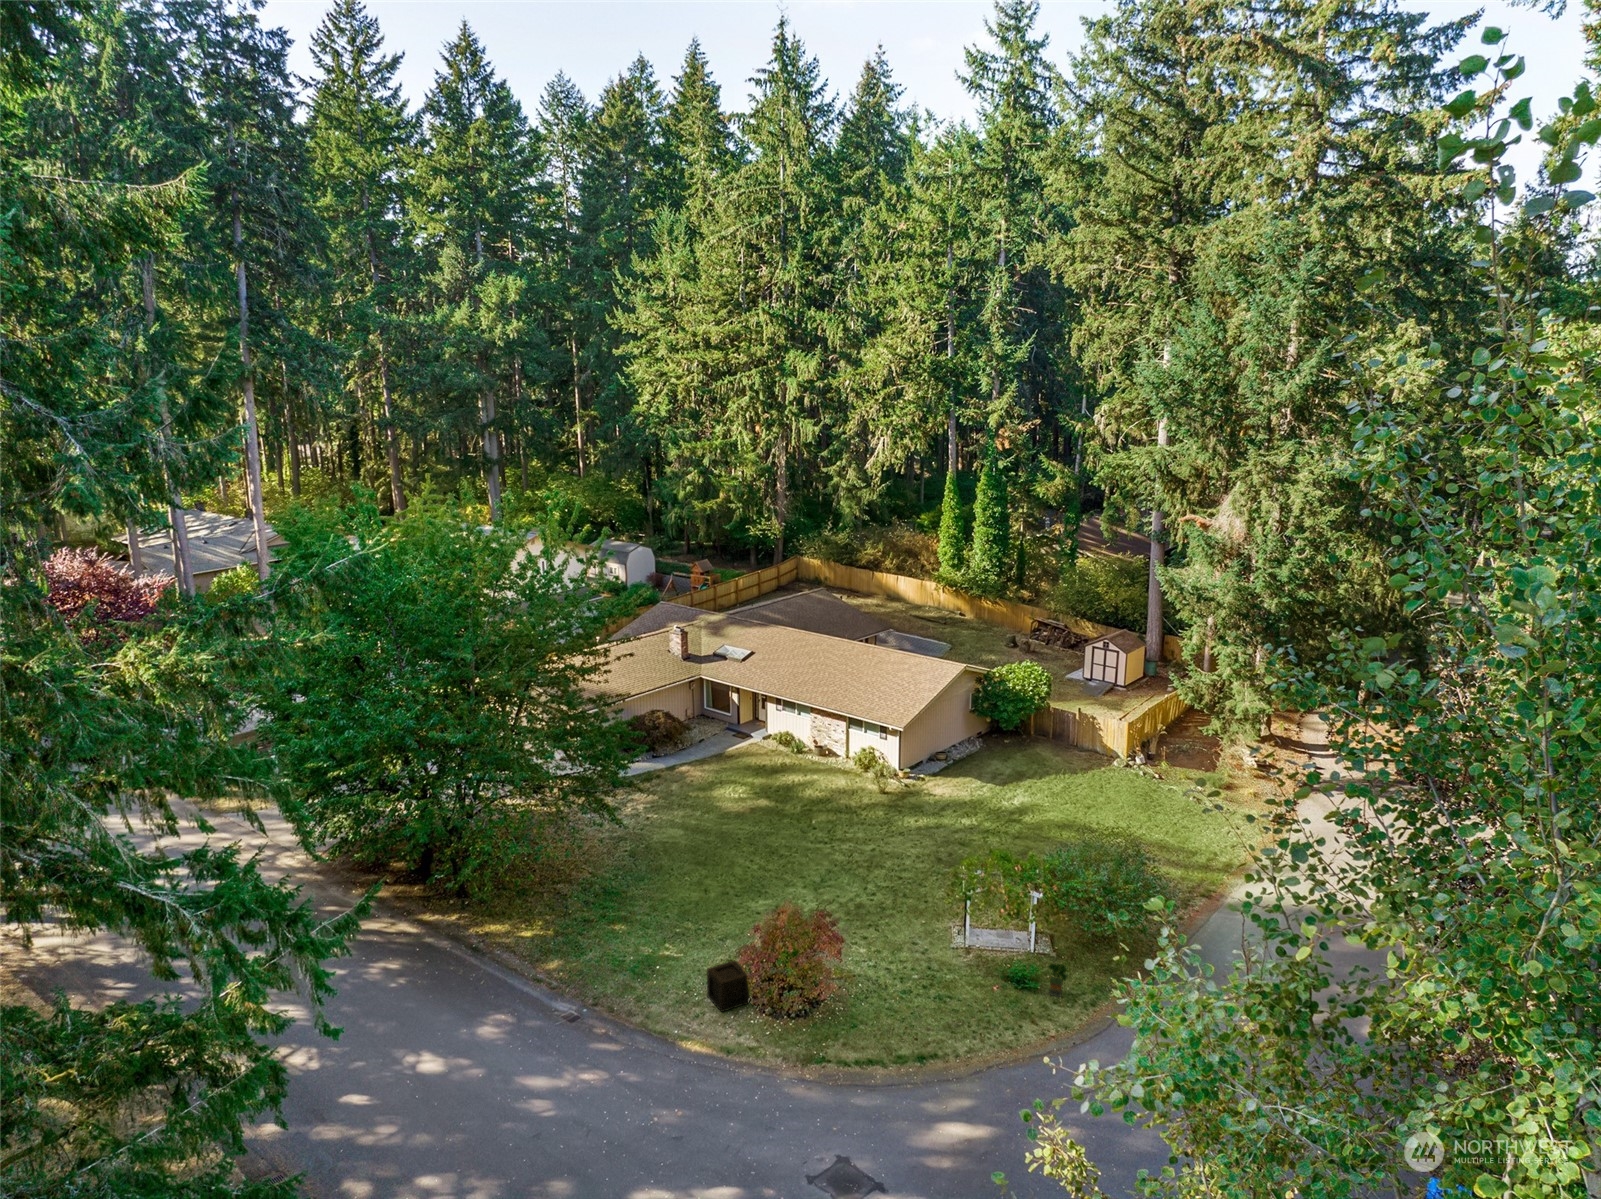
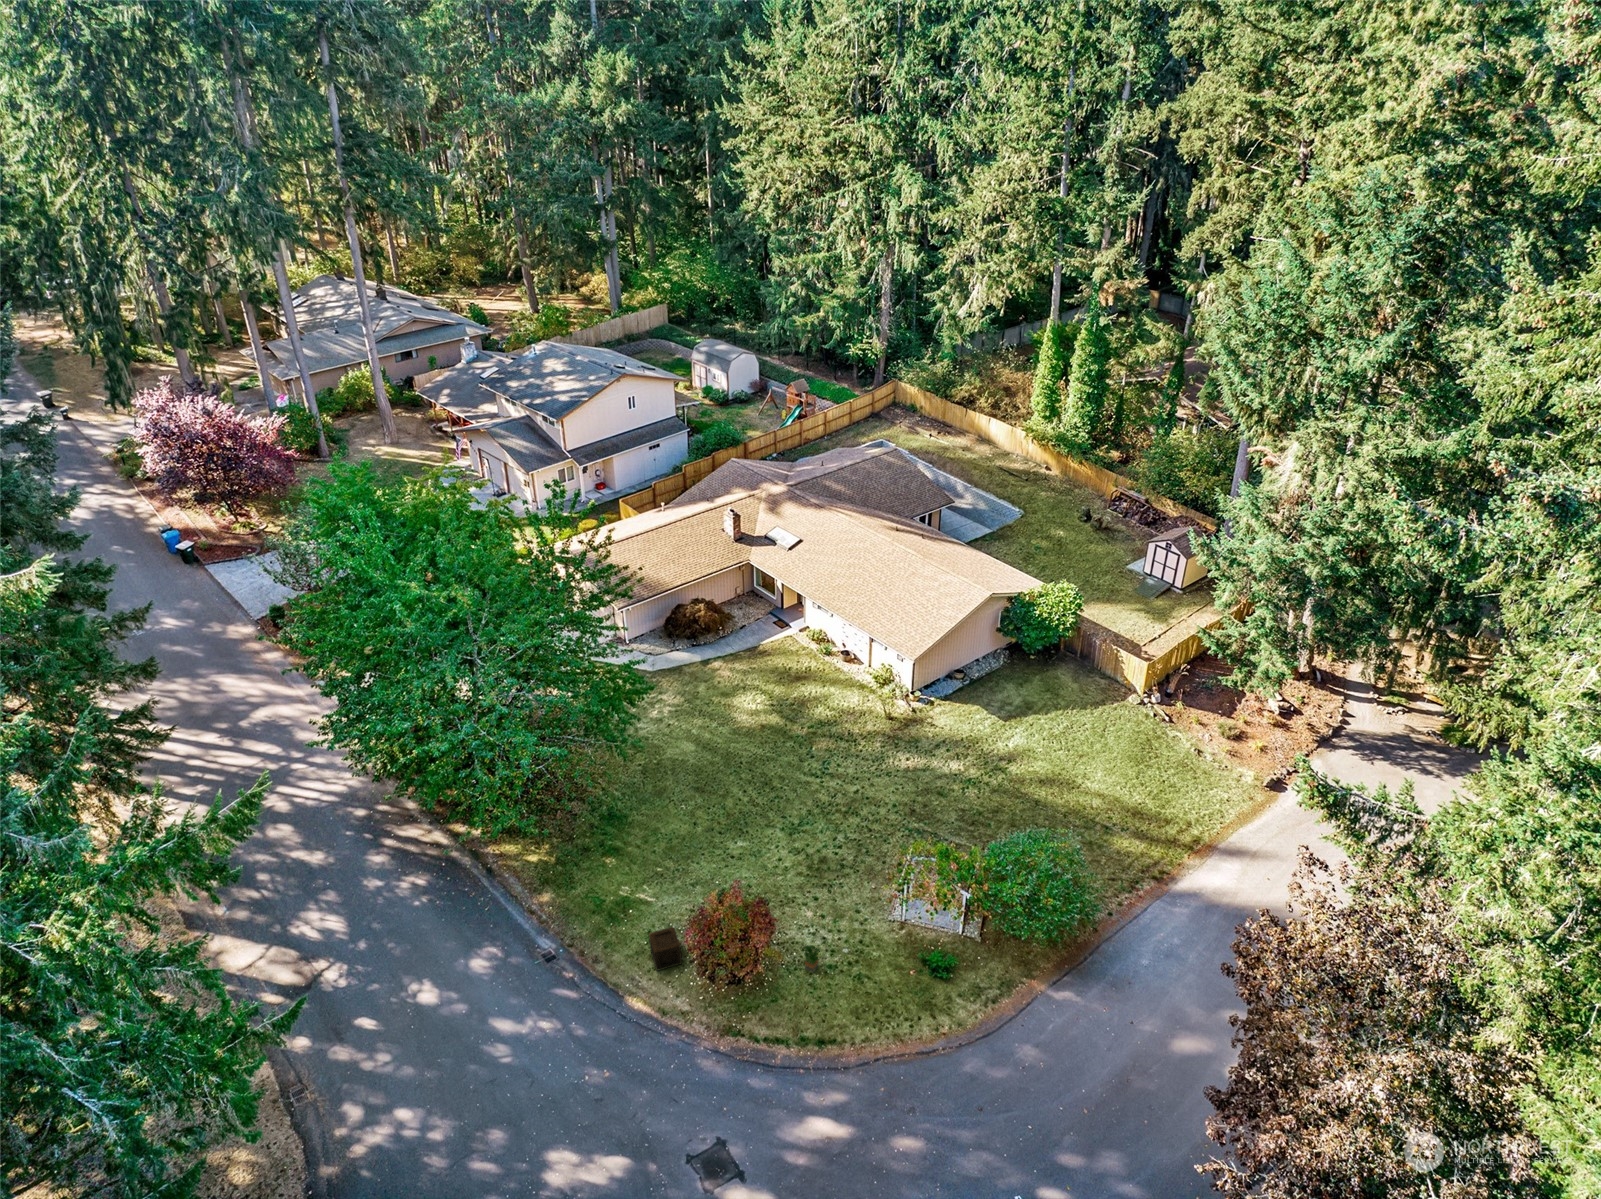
potted tree: present [1048,964,1068,997] -> present [805,945,820,972]

